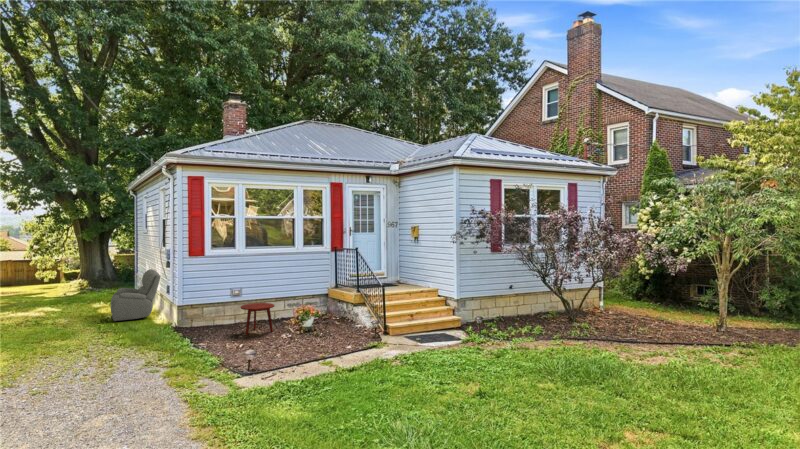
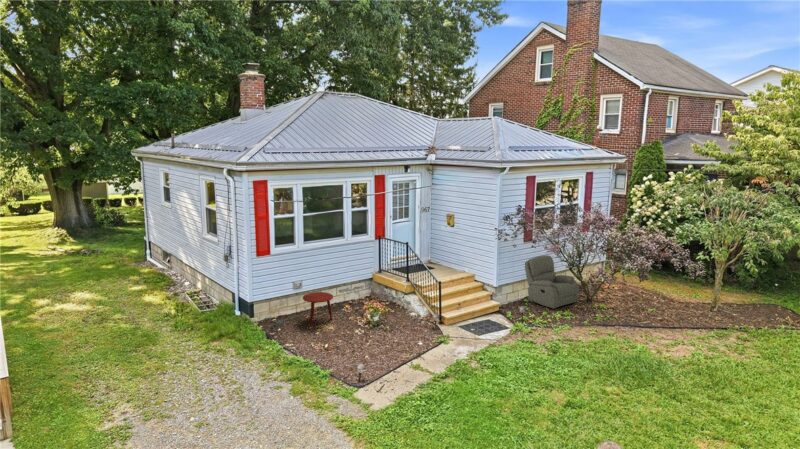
chair: present [110,269,161,321] -> present [525,255,579,309]

